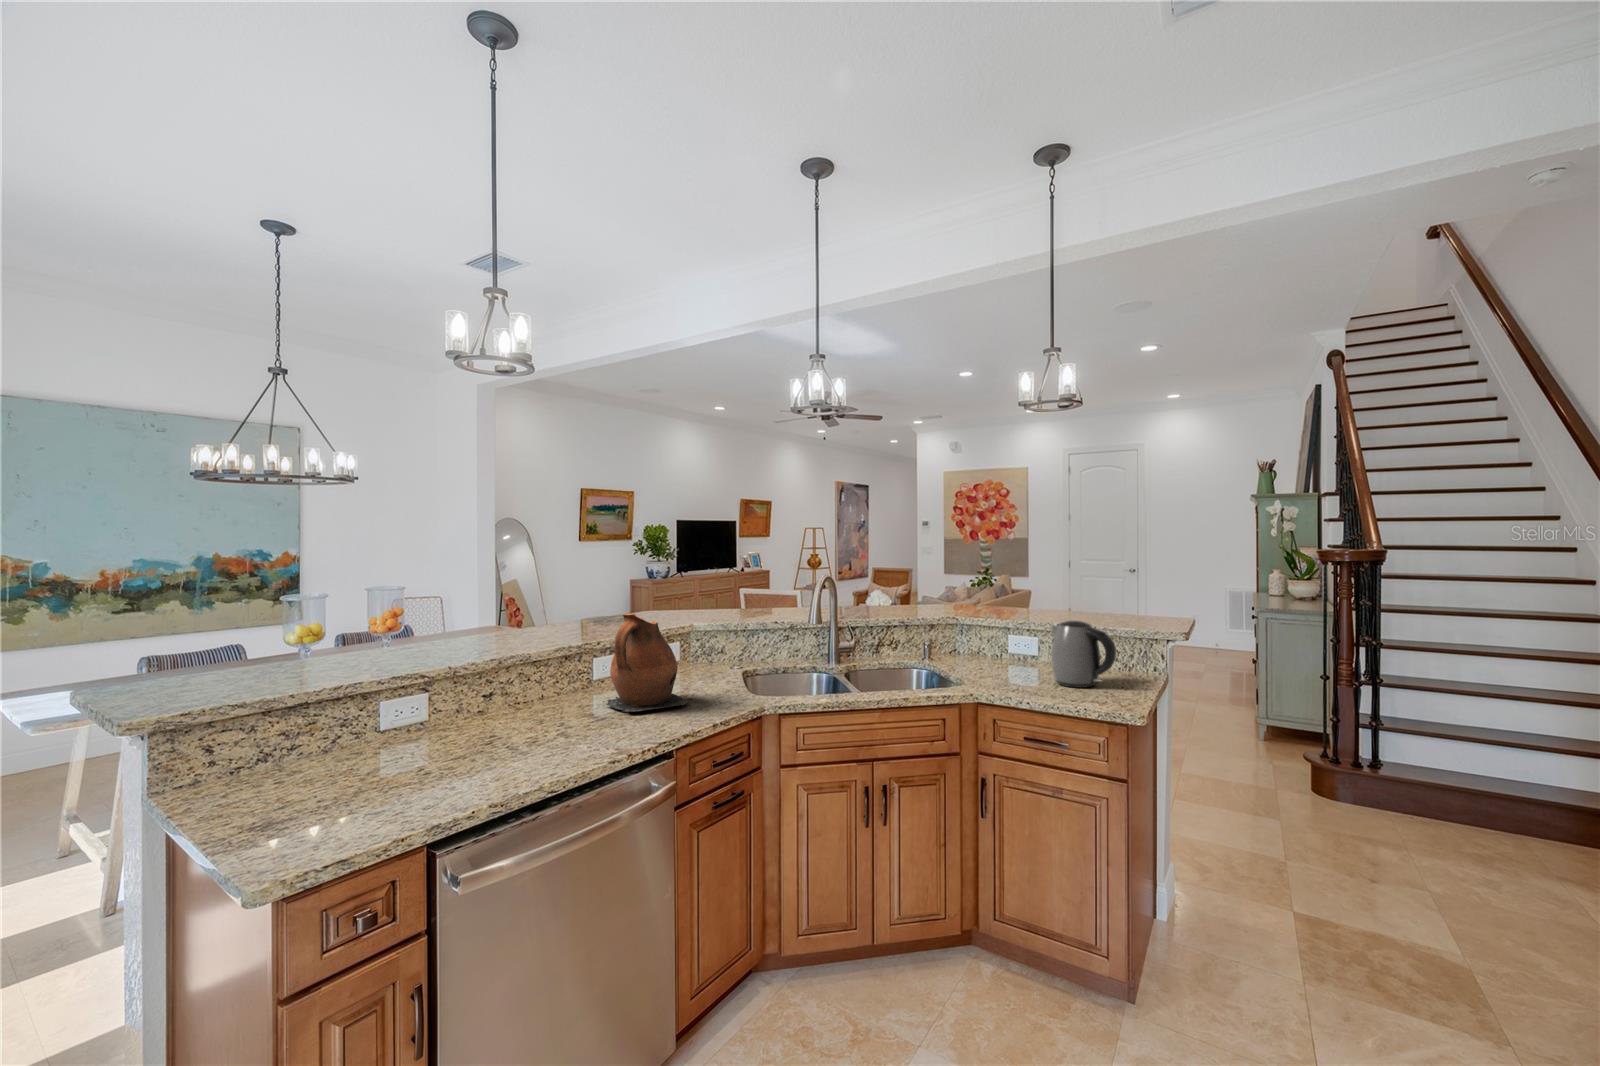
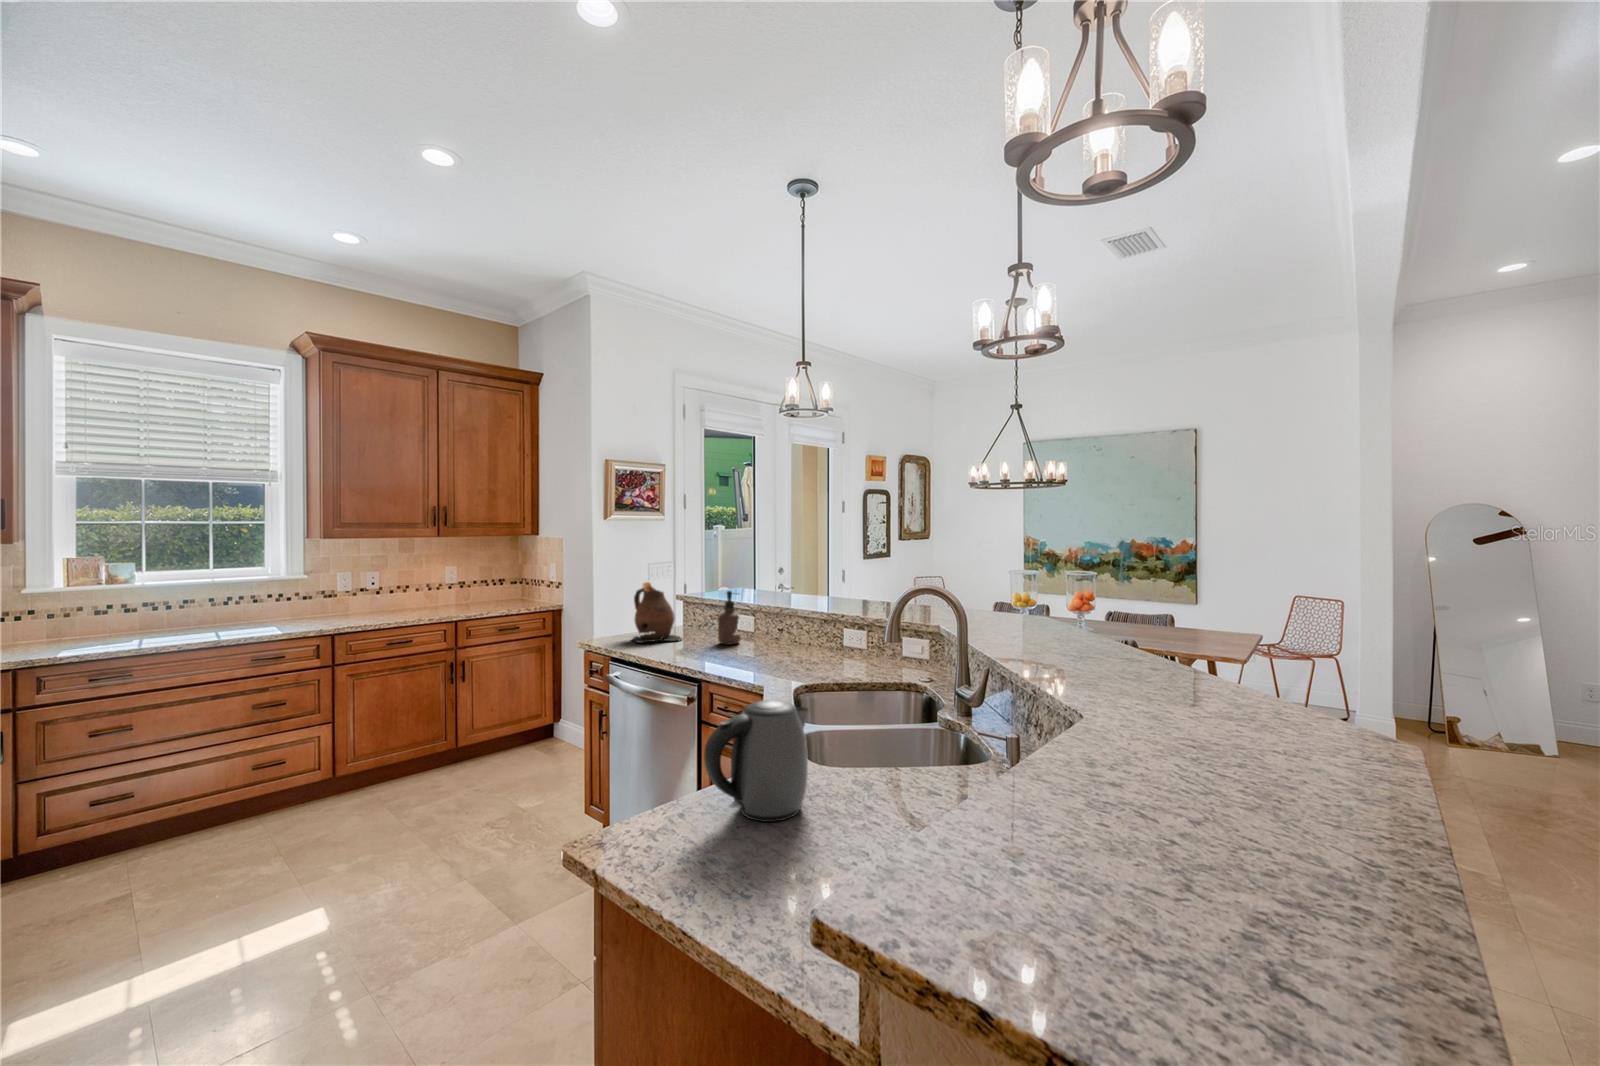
ceramic pitcher: present [603,614,688,712] -> present [633,582,682,643]
soap dispenser: none [444,641,491,743] -> present [718,591,741,645]

